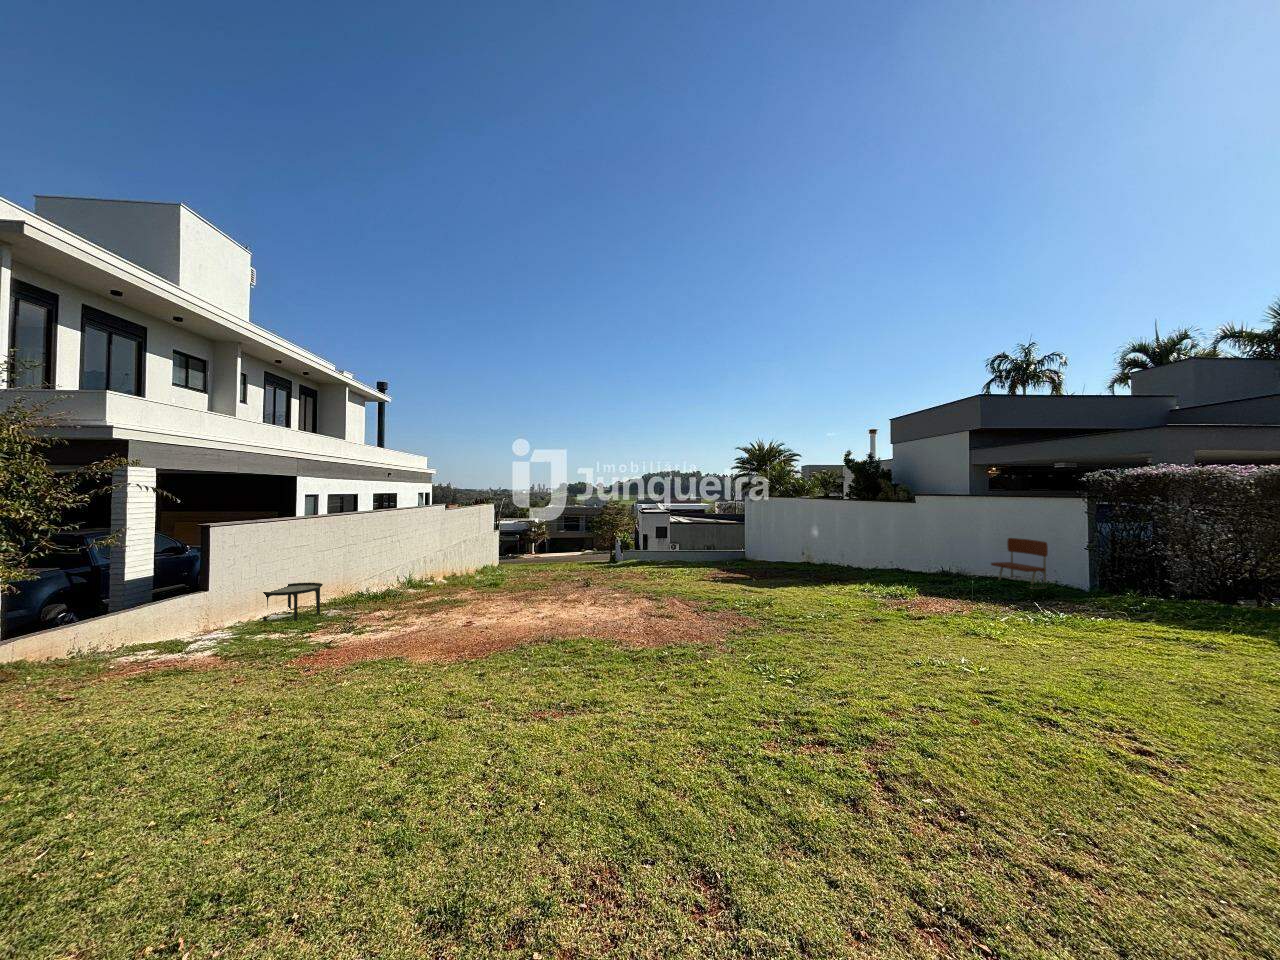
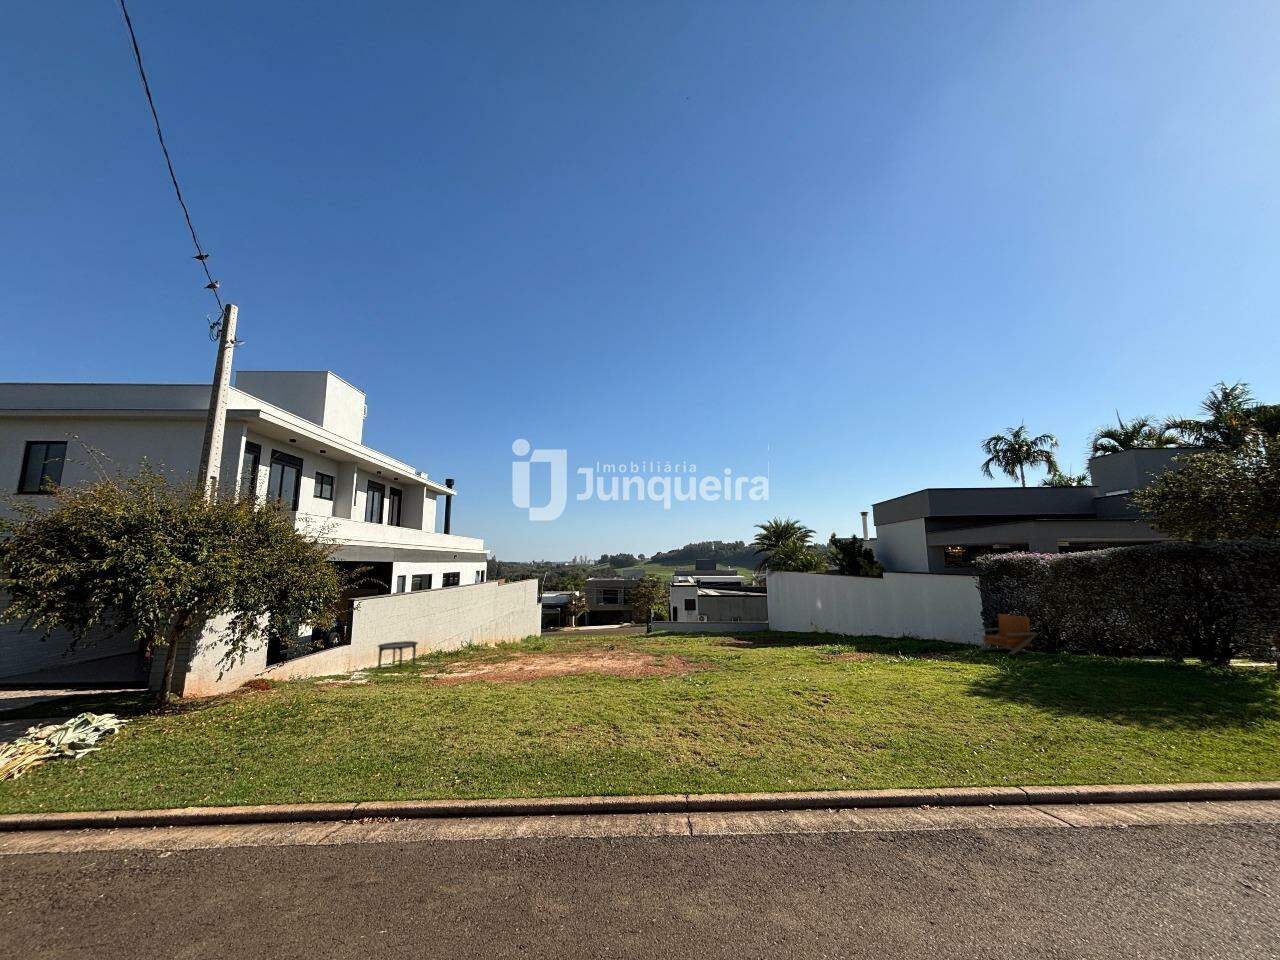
bench: present [991,538,1048,589] -> none [938,604,981,647]
lounge chair: none [1061,552,1146,605] -> present [979,614,1037,654]

